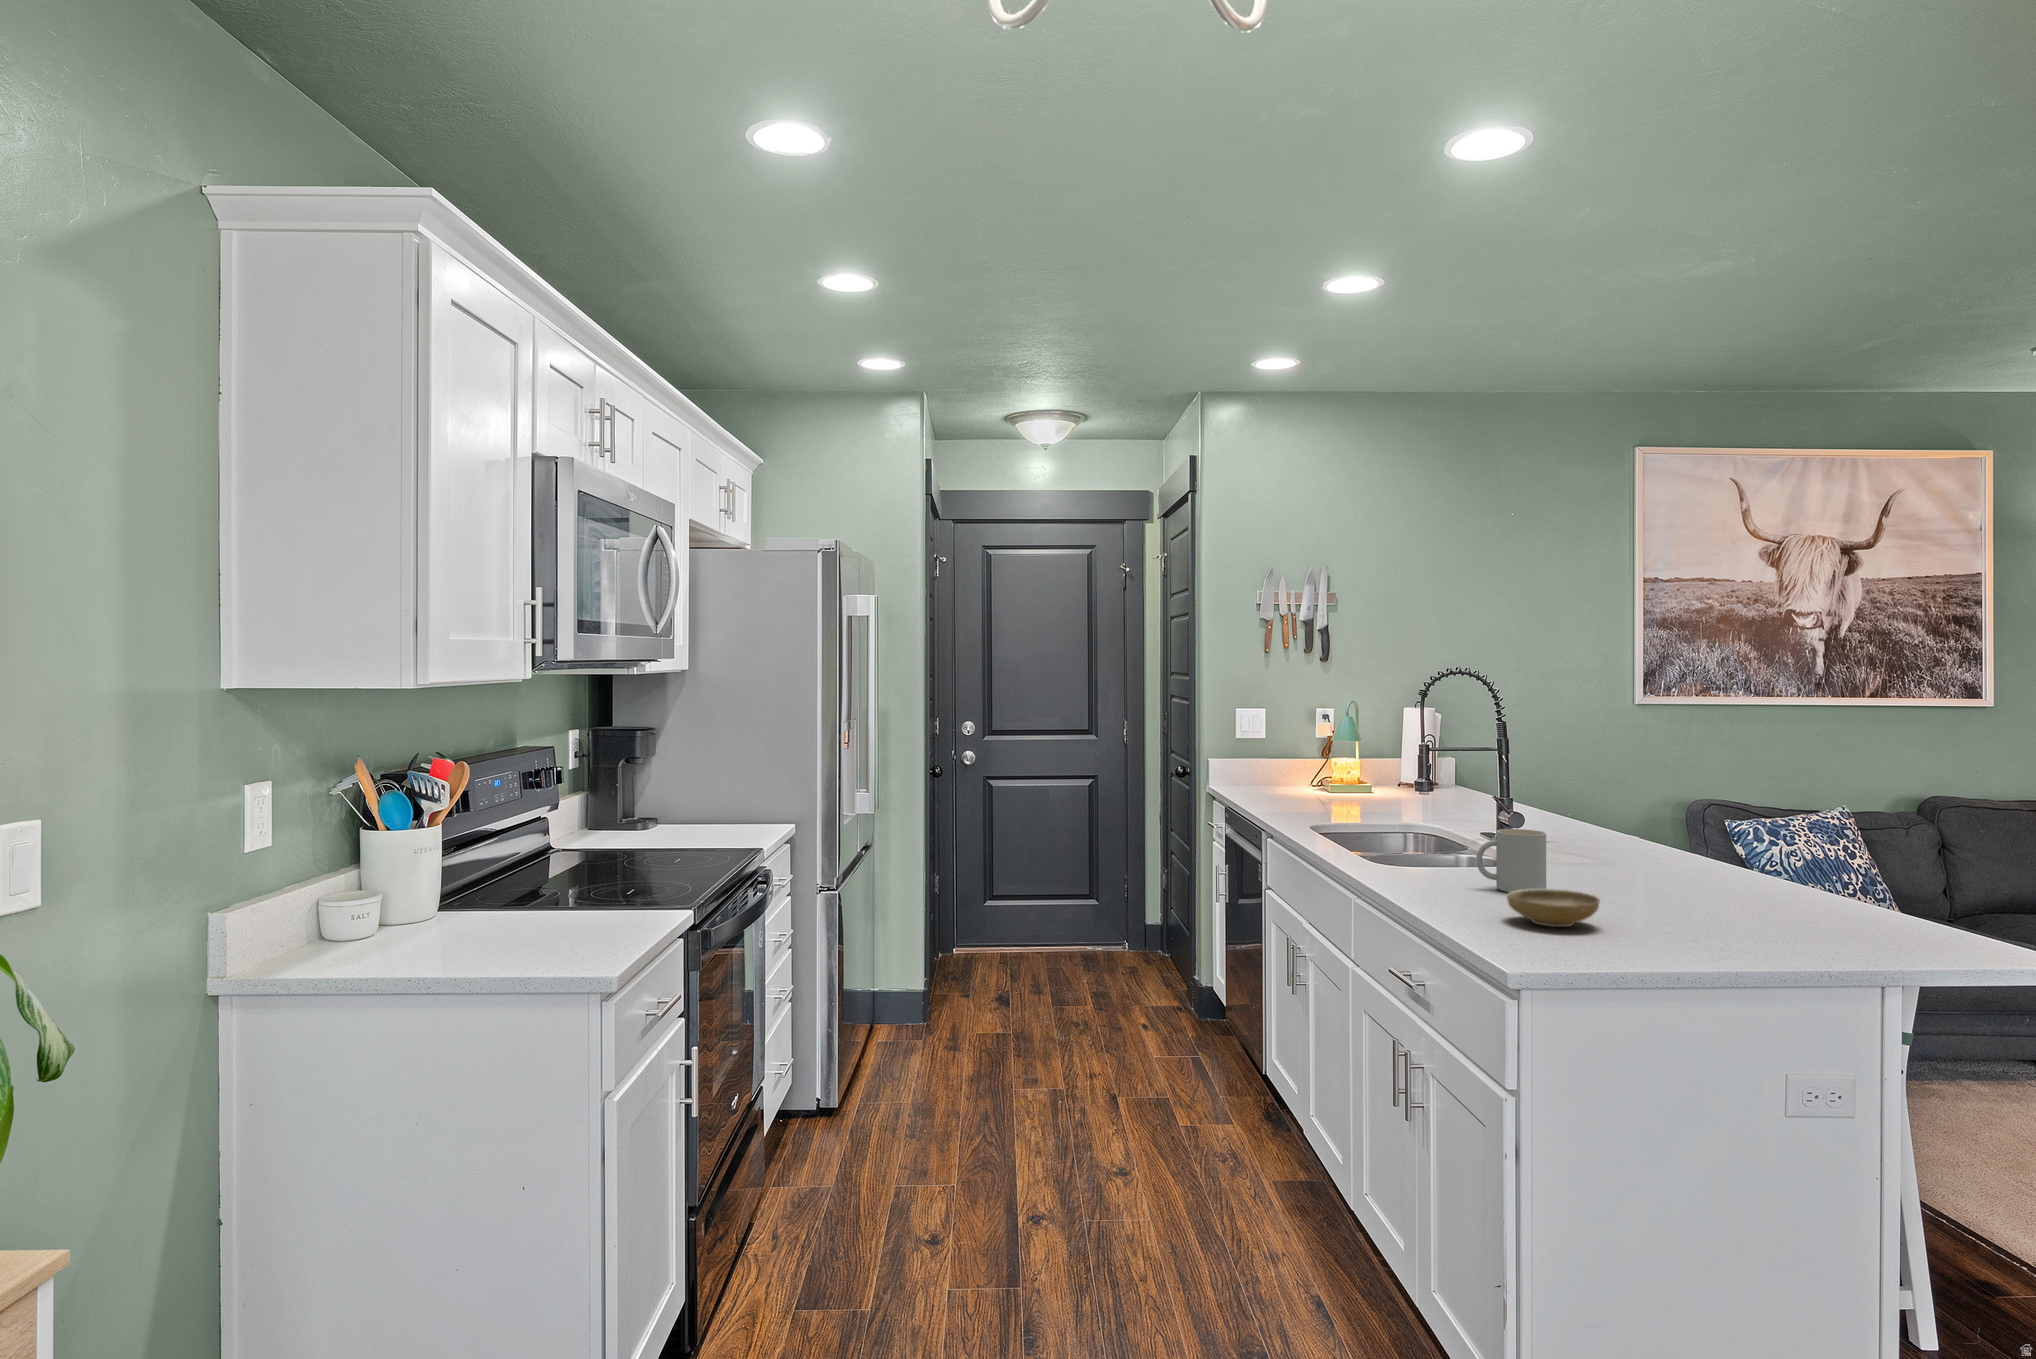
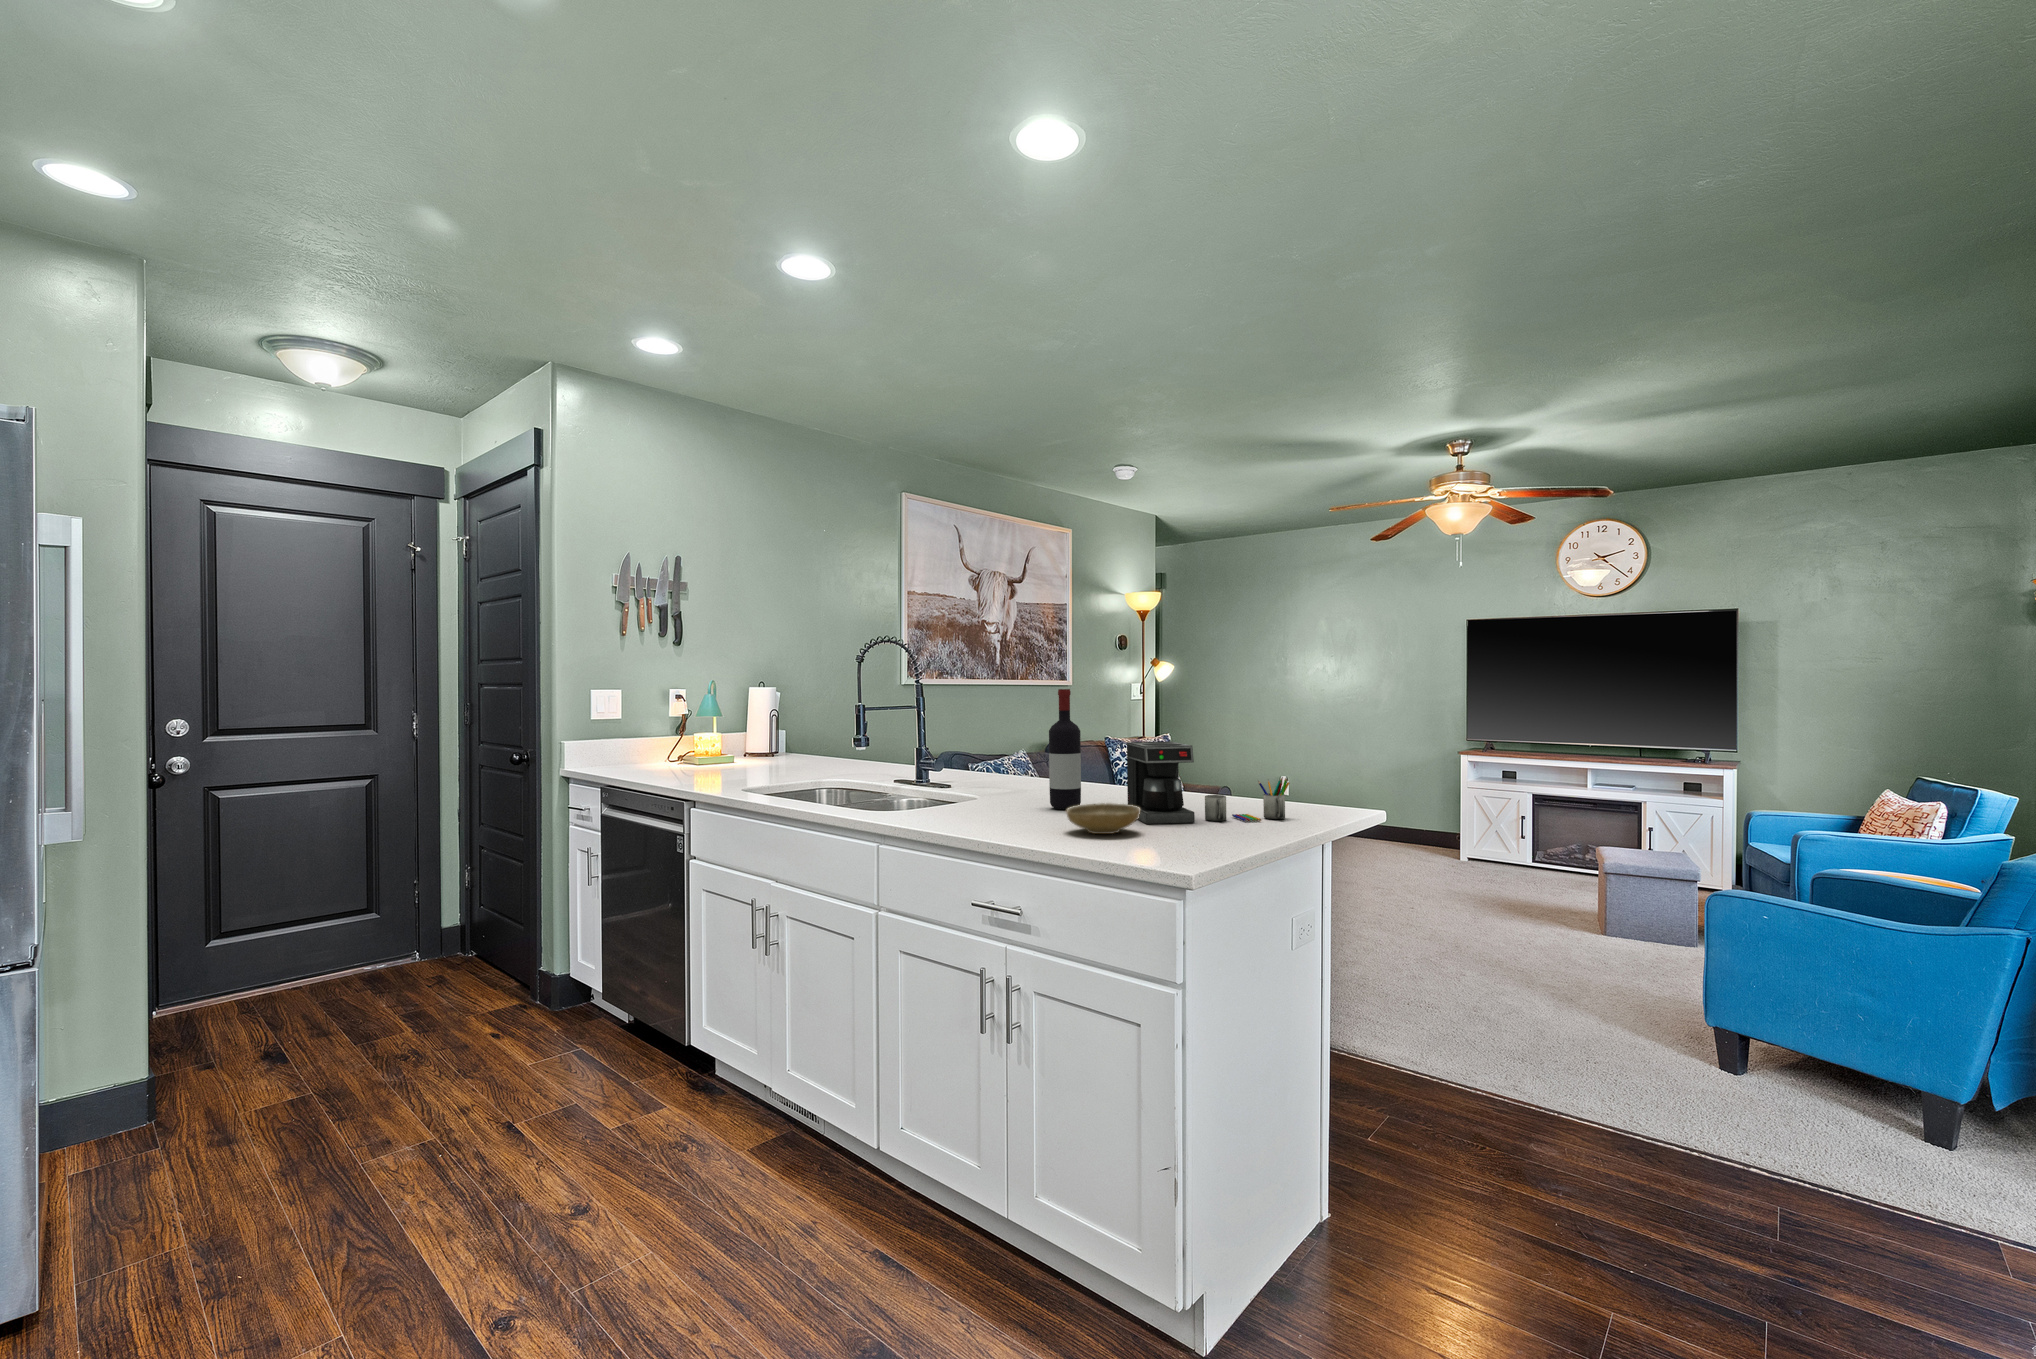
wine bottle: none [1581,746,1625,895] -> present [1049,689,1081,809]
coffee maker: none [1639,820,1885,951] -> present [1127,741,1290,824]
mug: present [1476,829,1546,892] -> none [986,762,1037,816]

